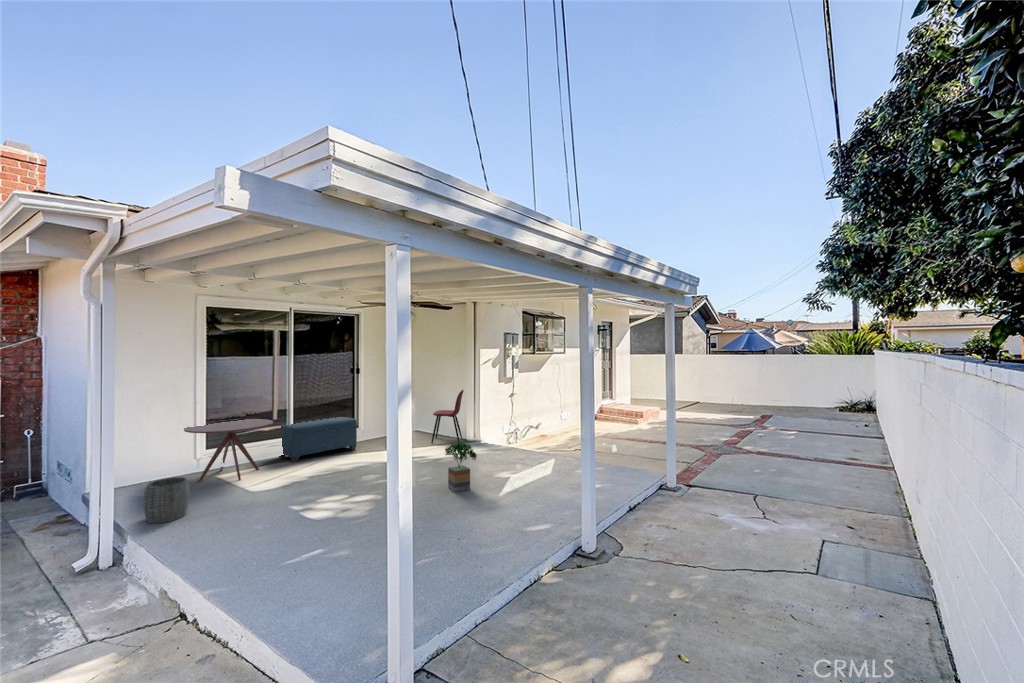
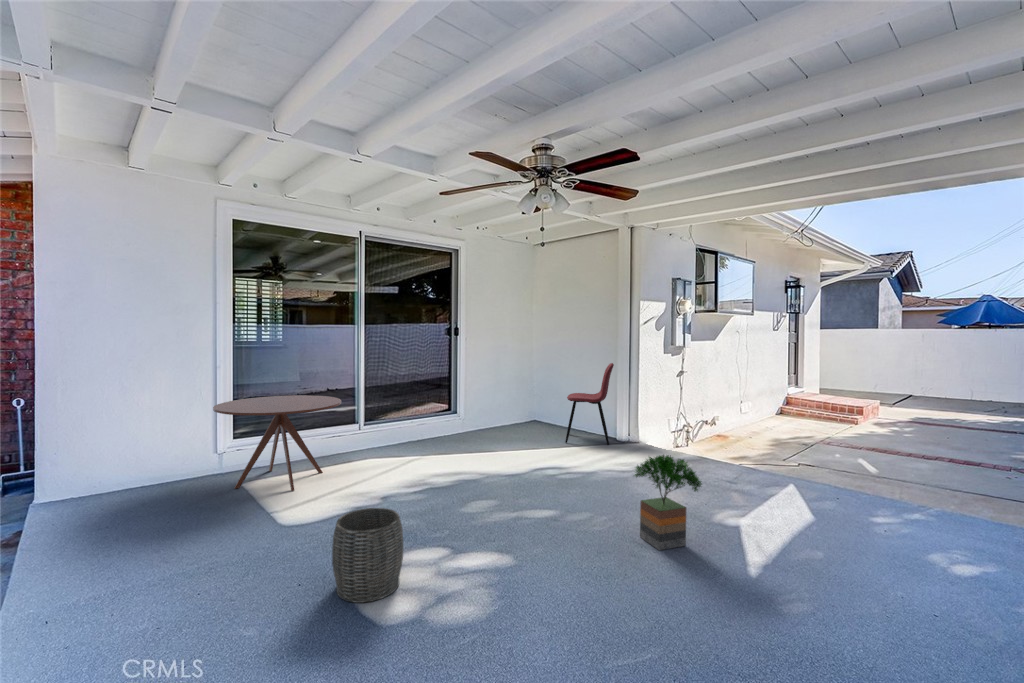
bench: present [279,417,357,462] -> none [349,397,458,462]
woven basket: present [144,477,189,523] -> present [332,508,403,603]

